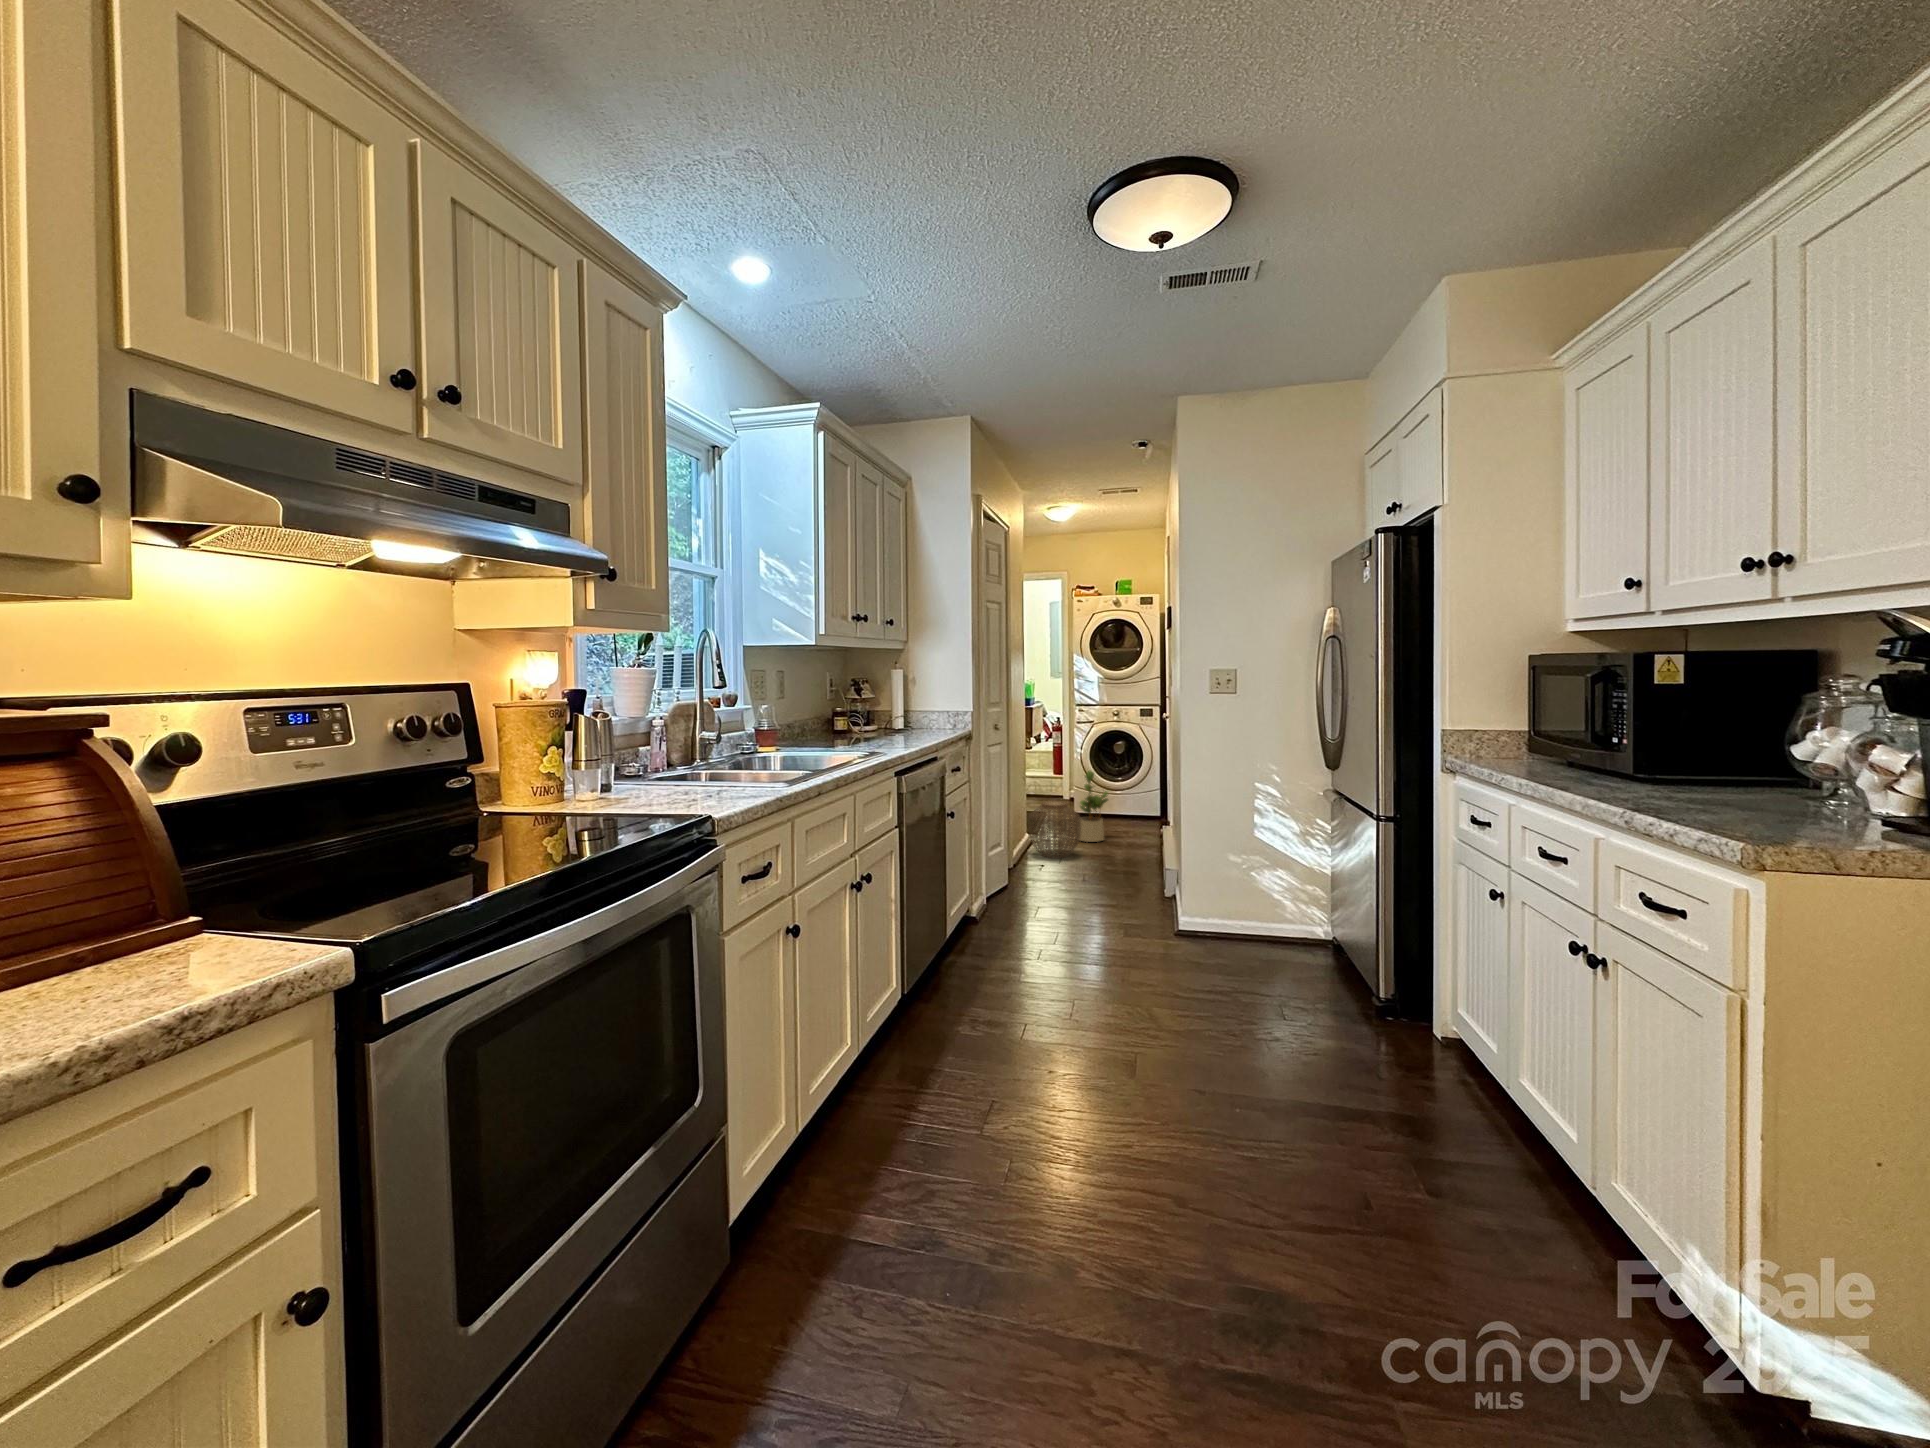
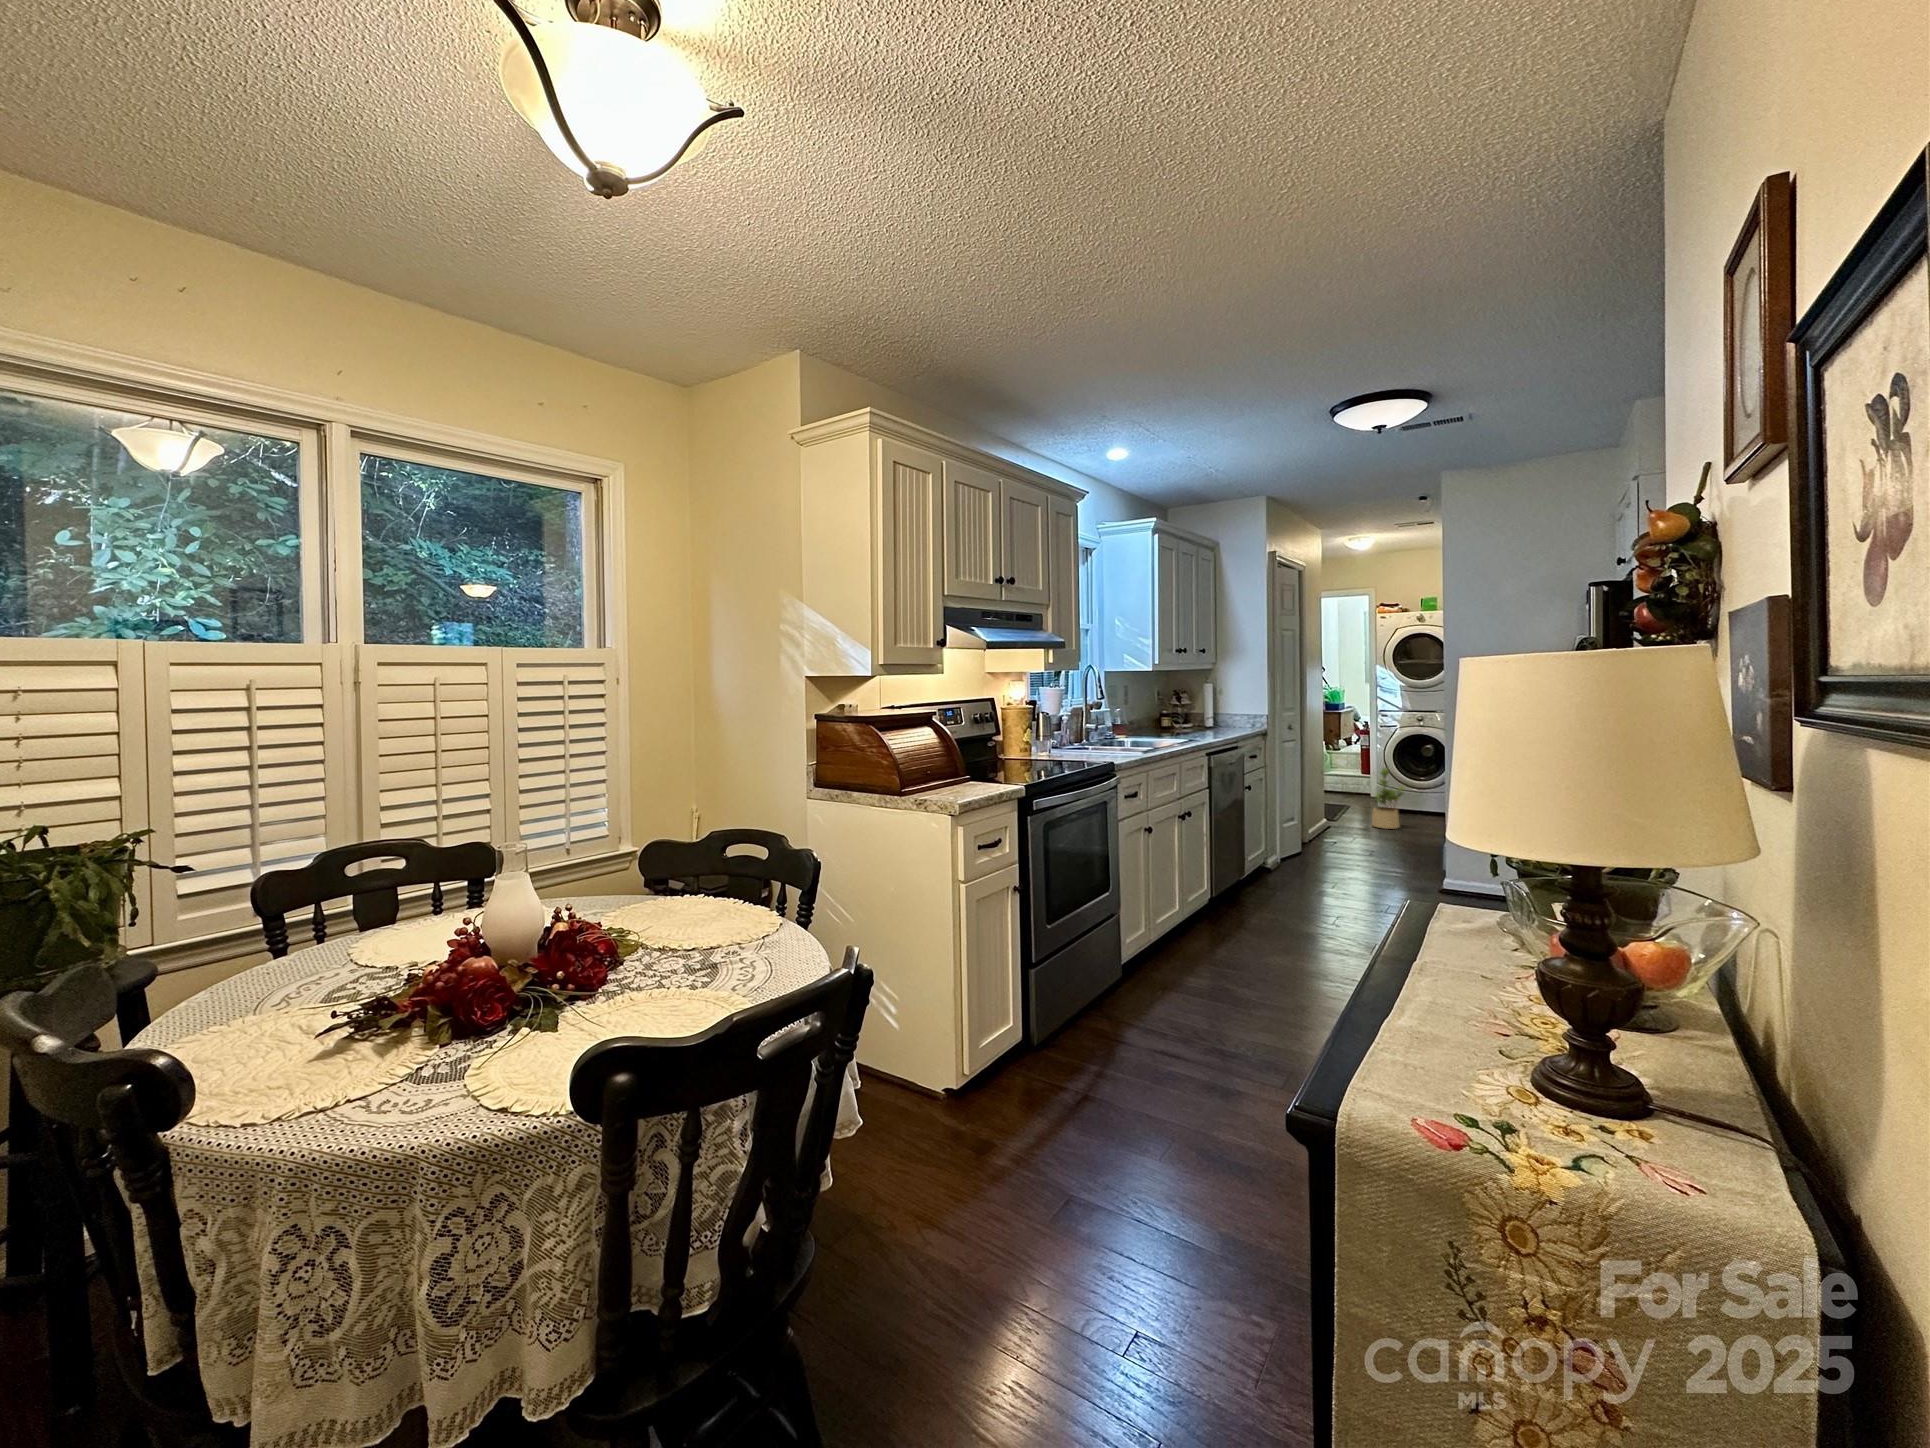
woven basket: present [1029,801,1081,858] -> none [1324,790,1372,838]

